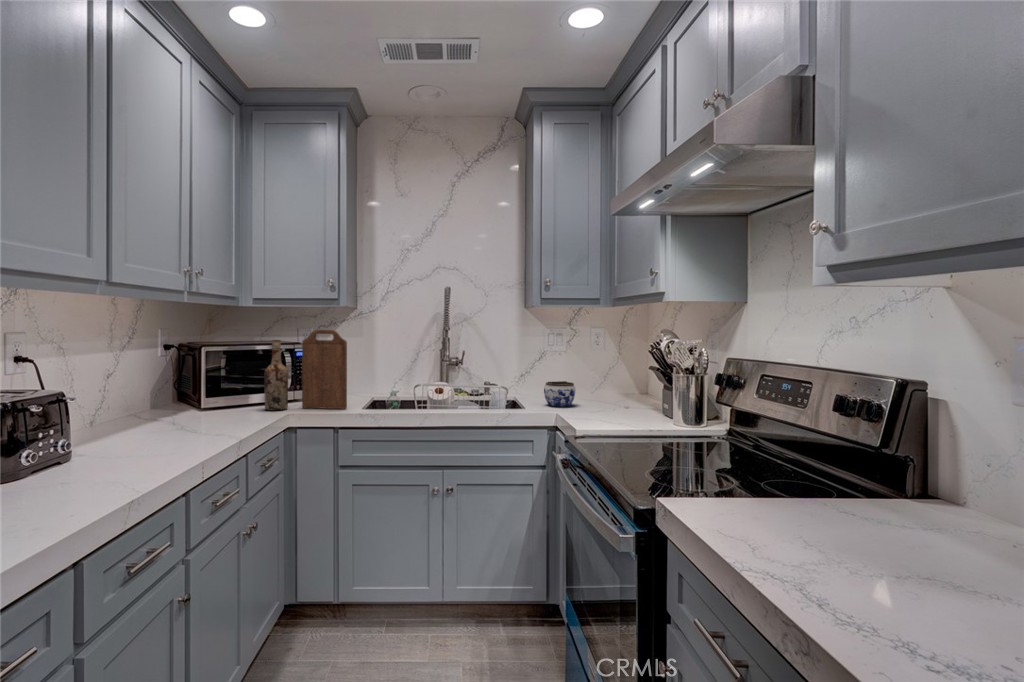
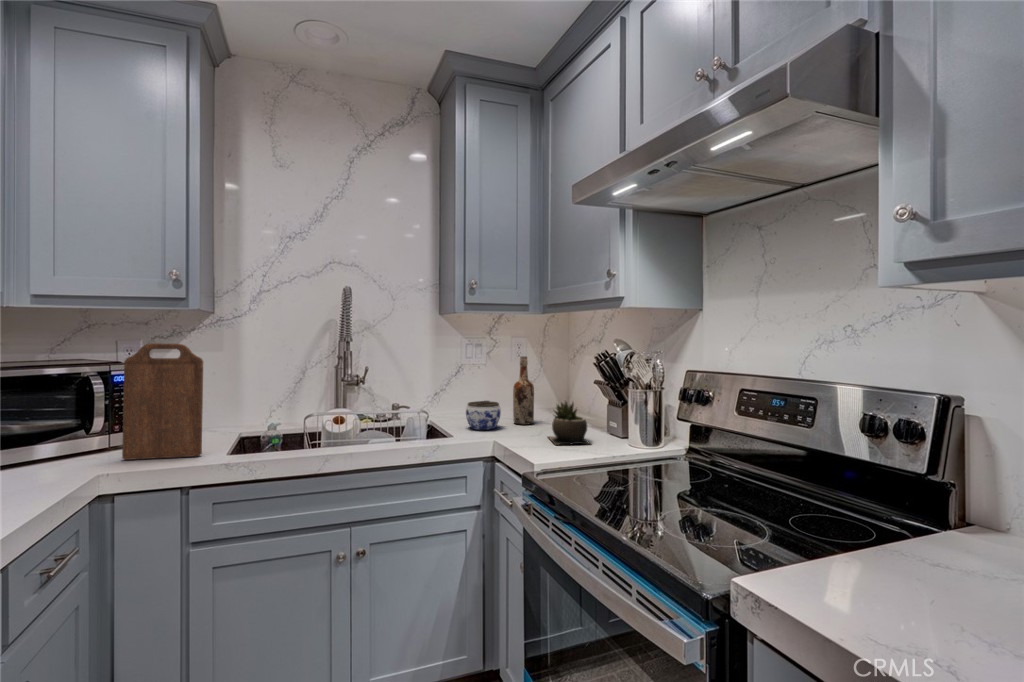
wine bottle: present [264,340,288,410] -> present [513,357,534,425]
succulent plant: none [607,382,642,422] -> present [548,402,590,445]

